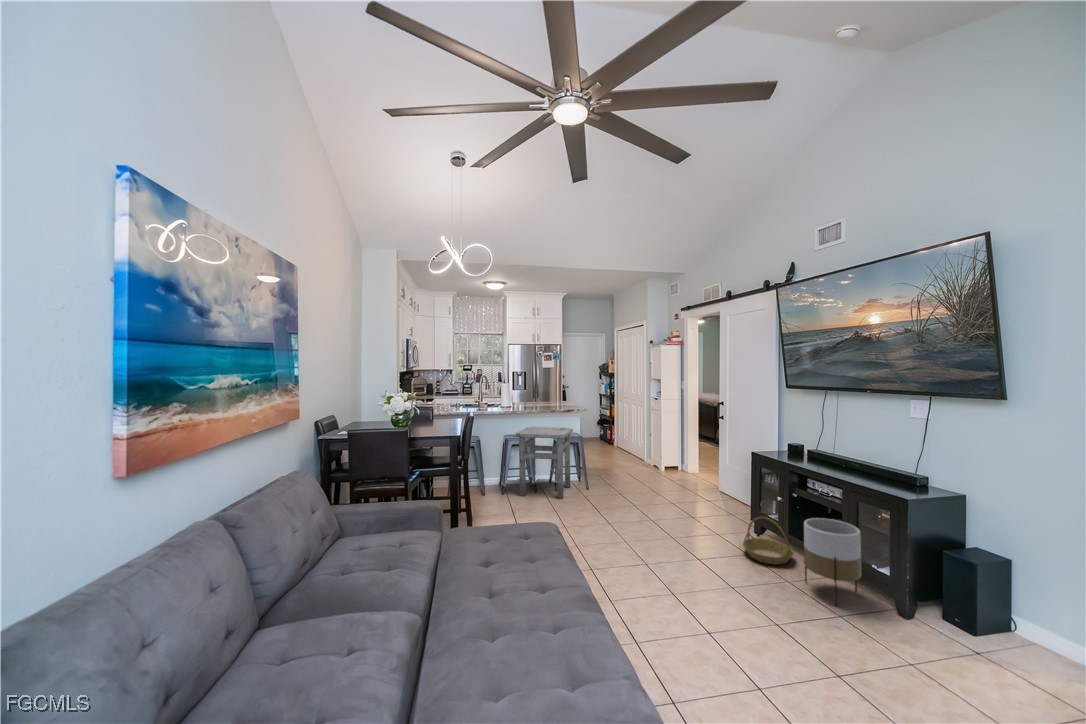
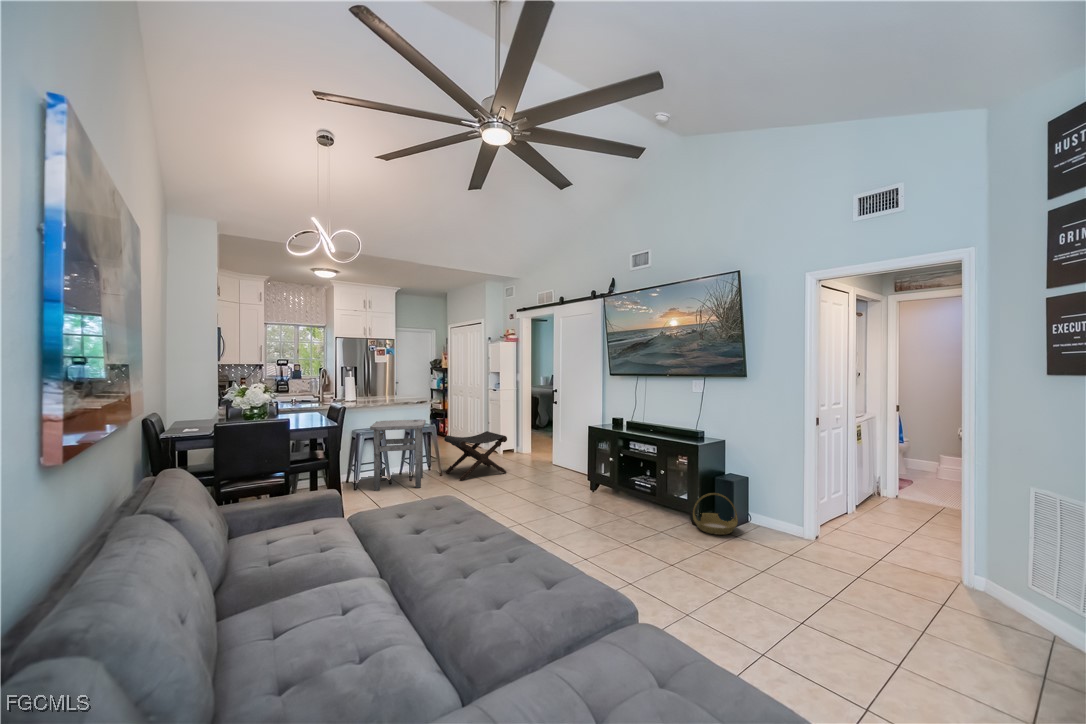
footstool: none [593,445,659,497] -> present [444,431,507,481]
basket: present [743,517,794,564] -> present [693,493,738,535]
planter: present [804,518,861,606] -> none [635,467,670,527]

